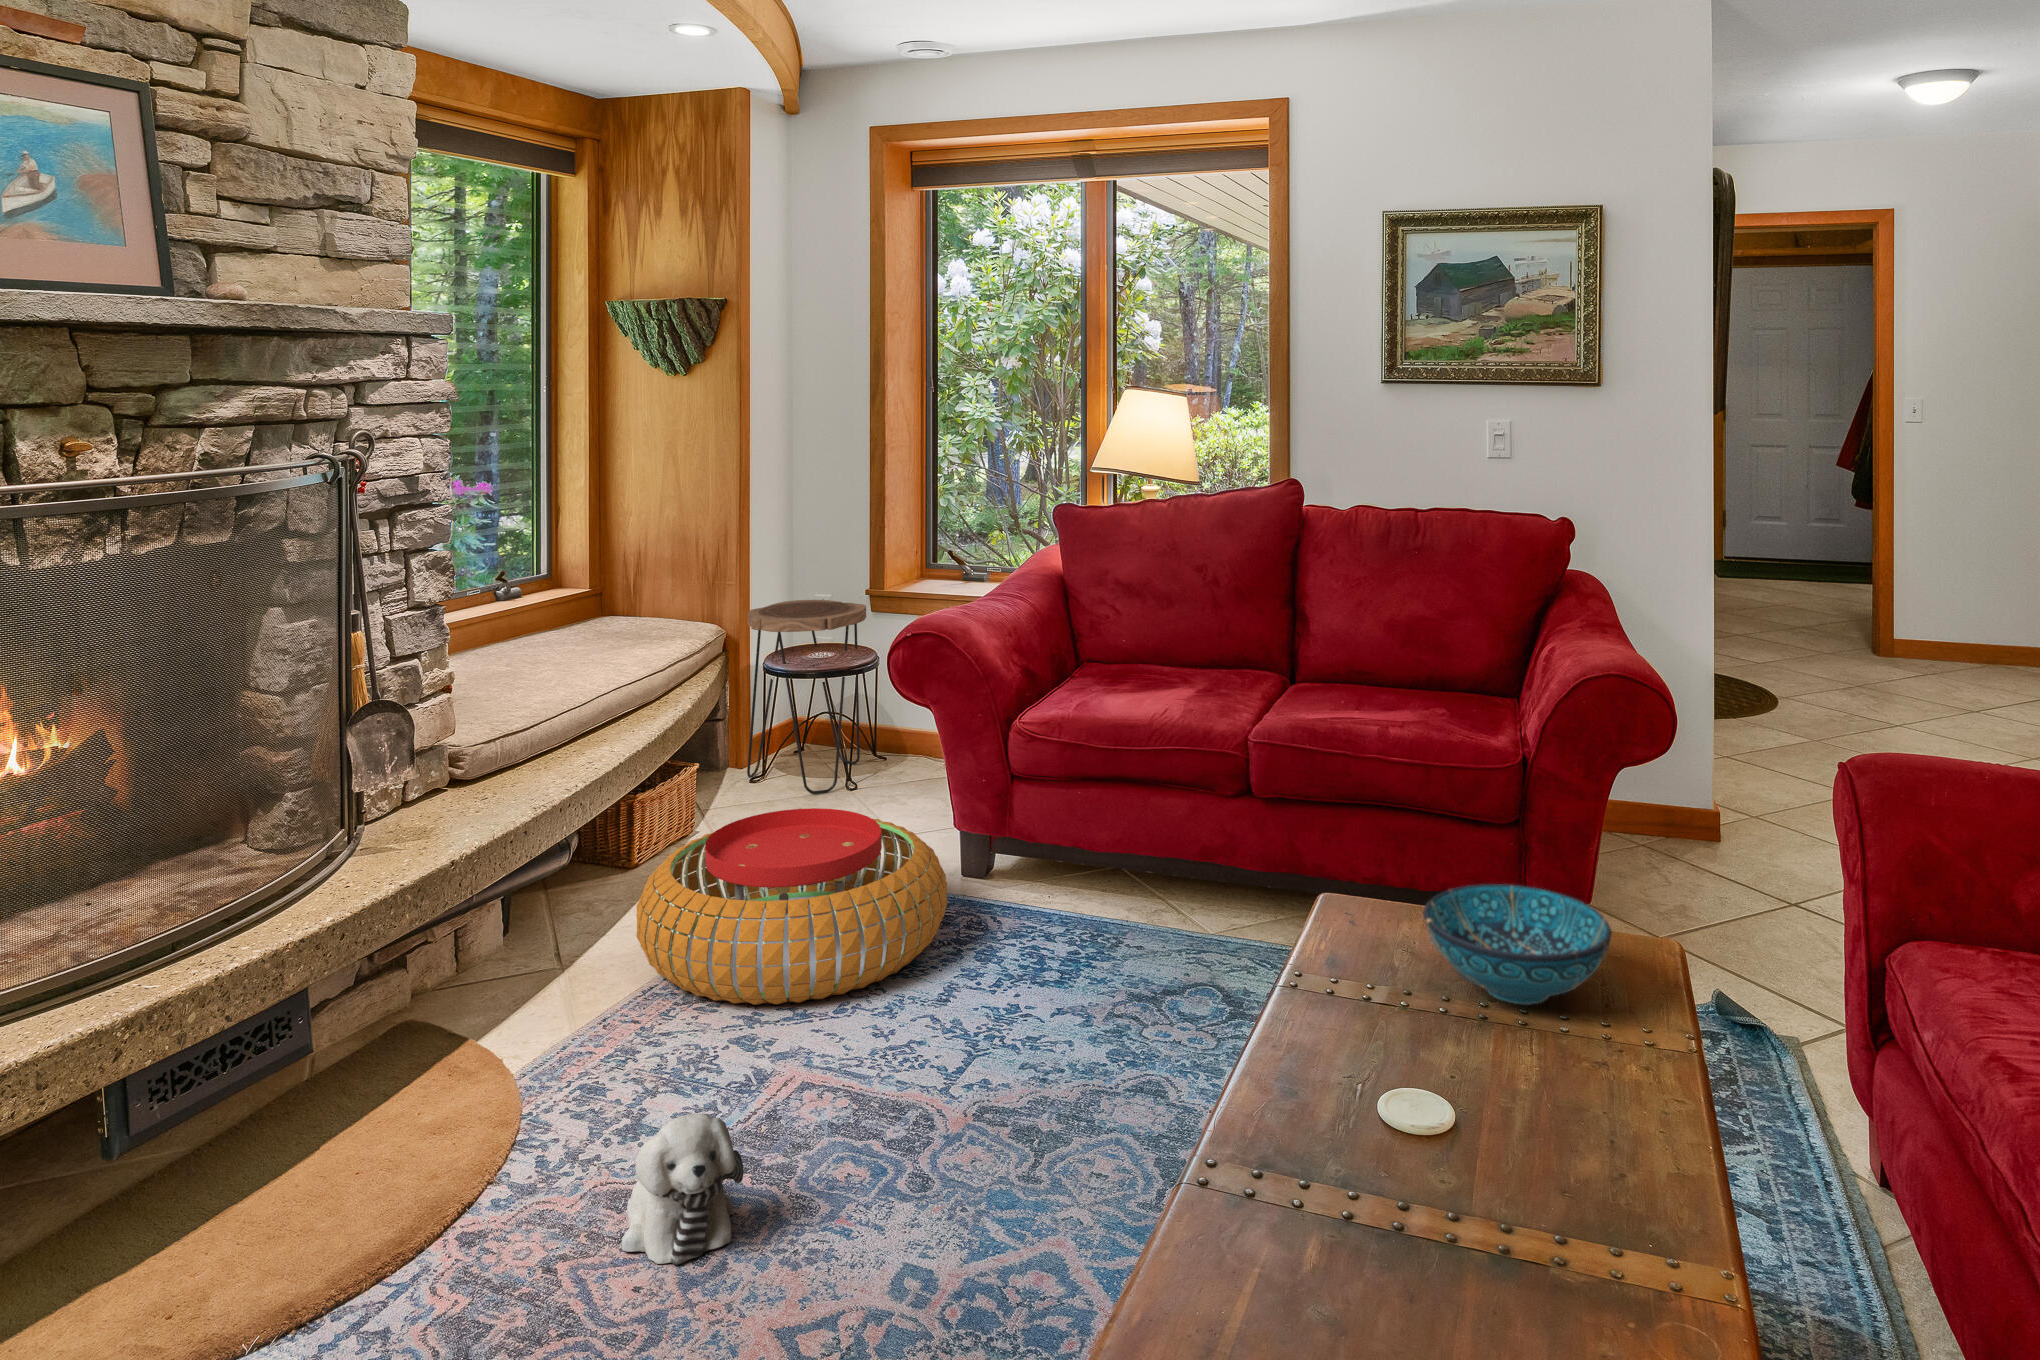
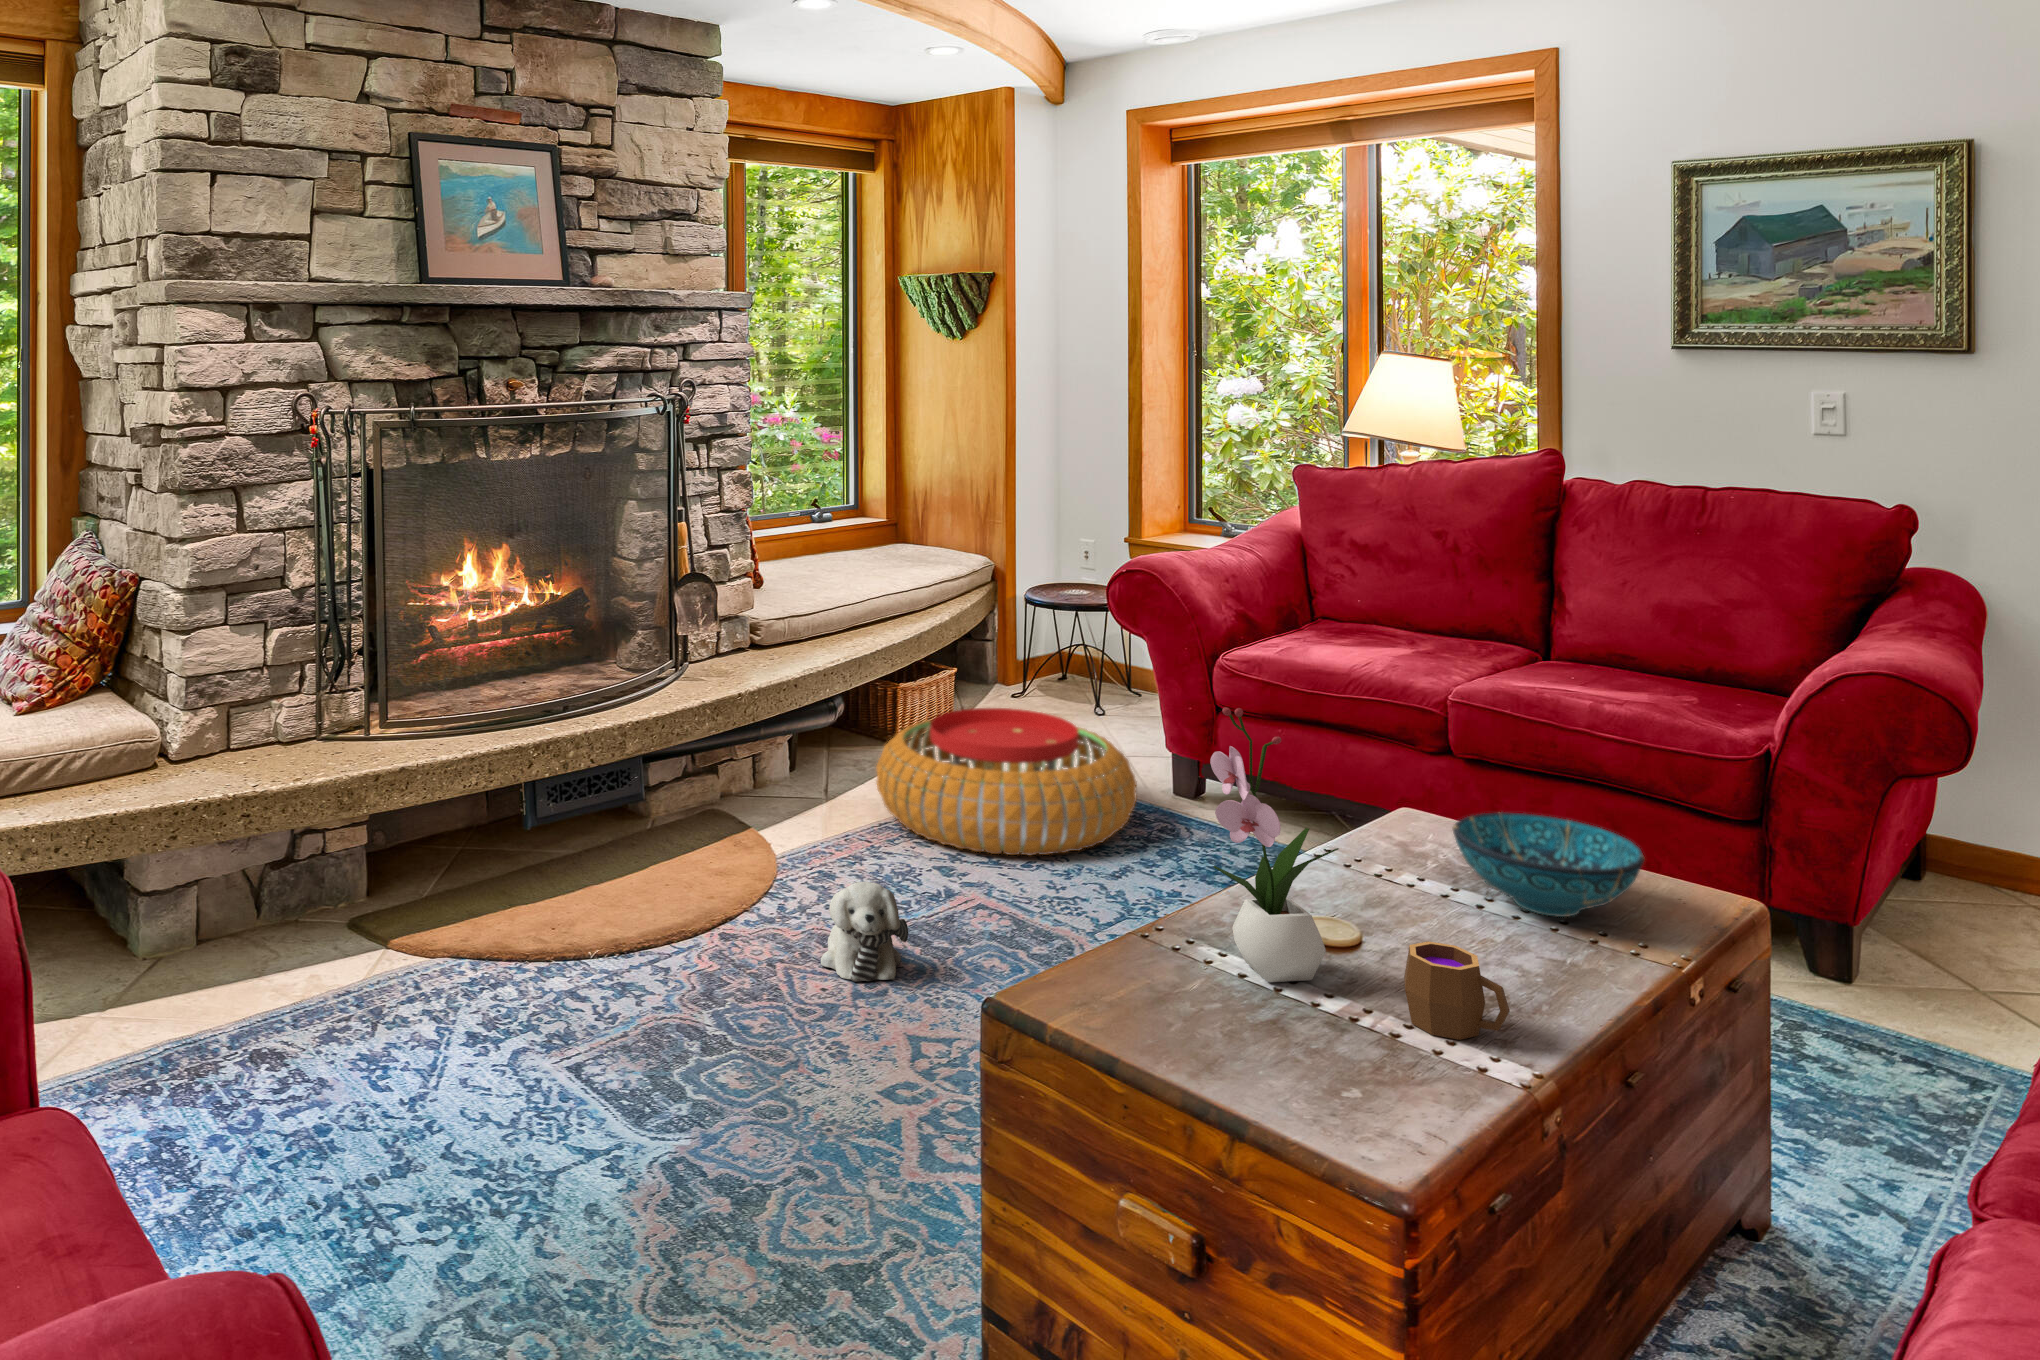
side table: present [747,600,866,794] -> none [1005,544,1115,715]
flower arrangement: none [1278,852,1433,1212] -> present [1210,707,1339,982]
mug: none [1521,1109,1649,1240] -> present [1404,941,1510,1040]

